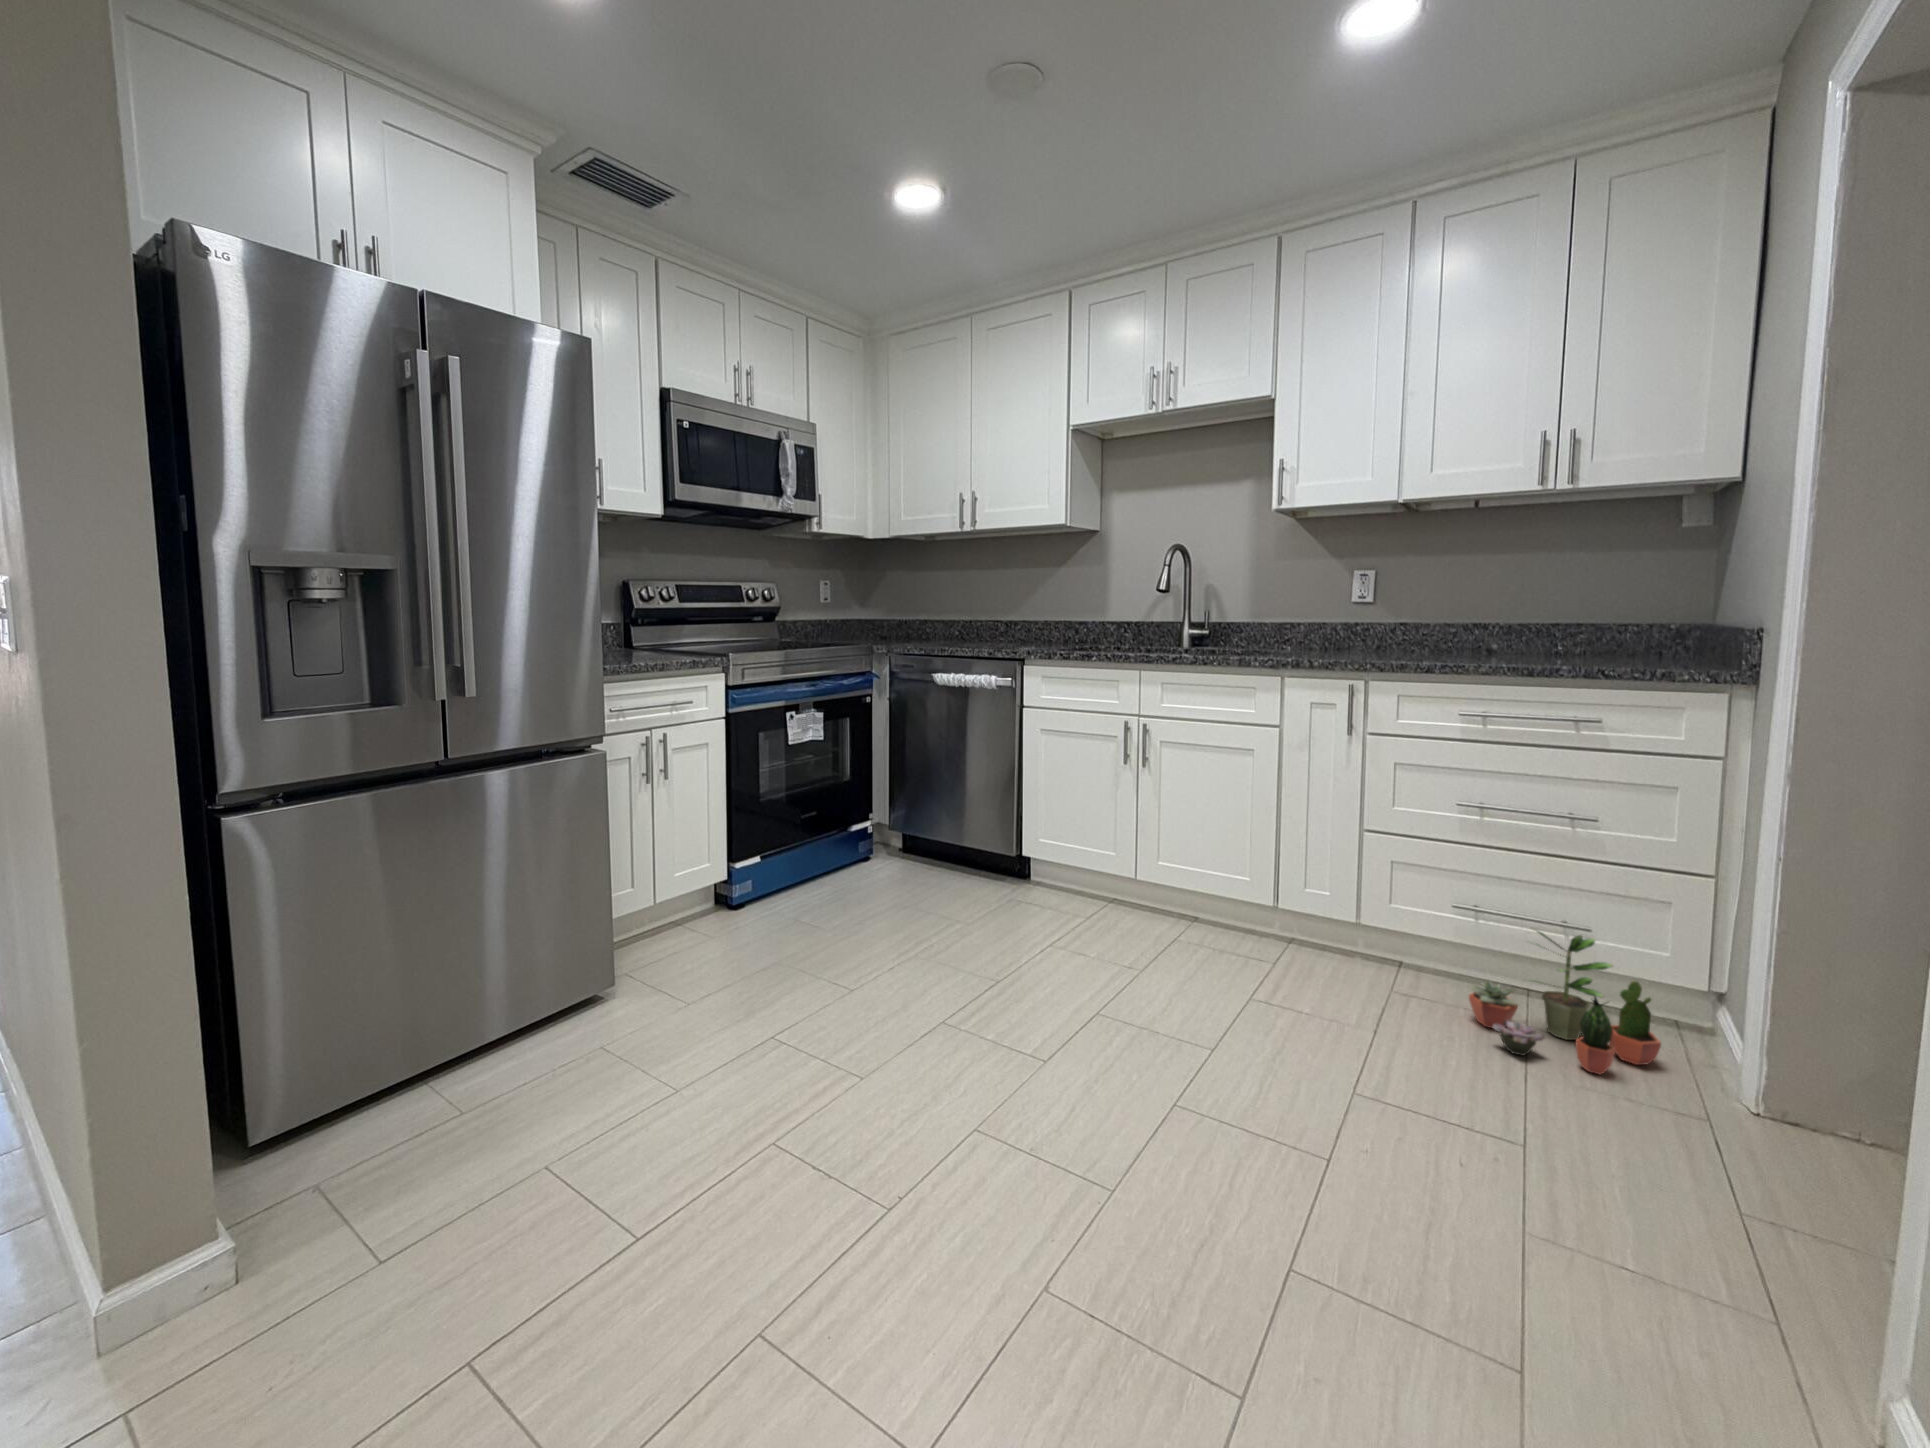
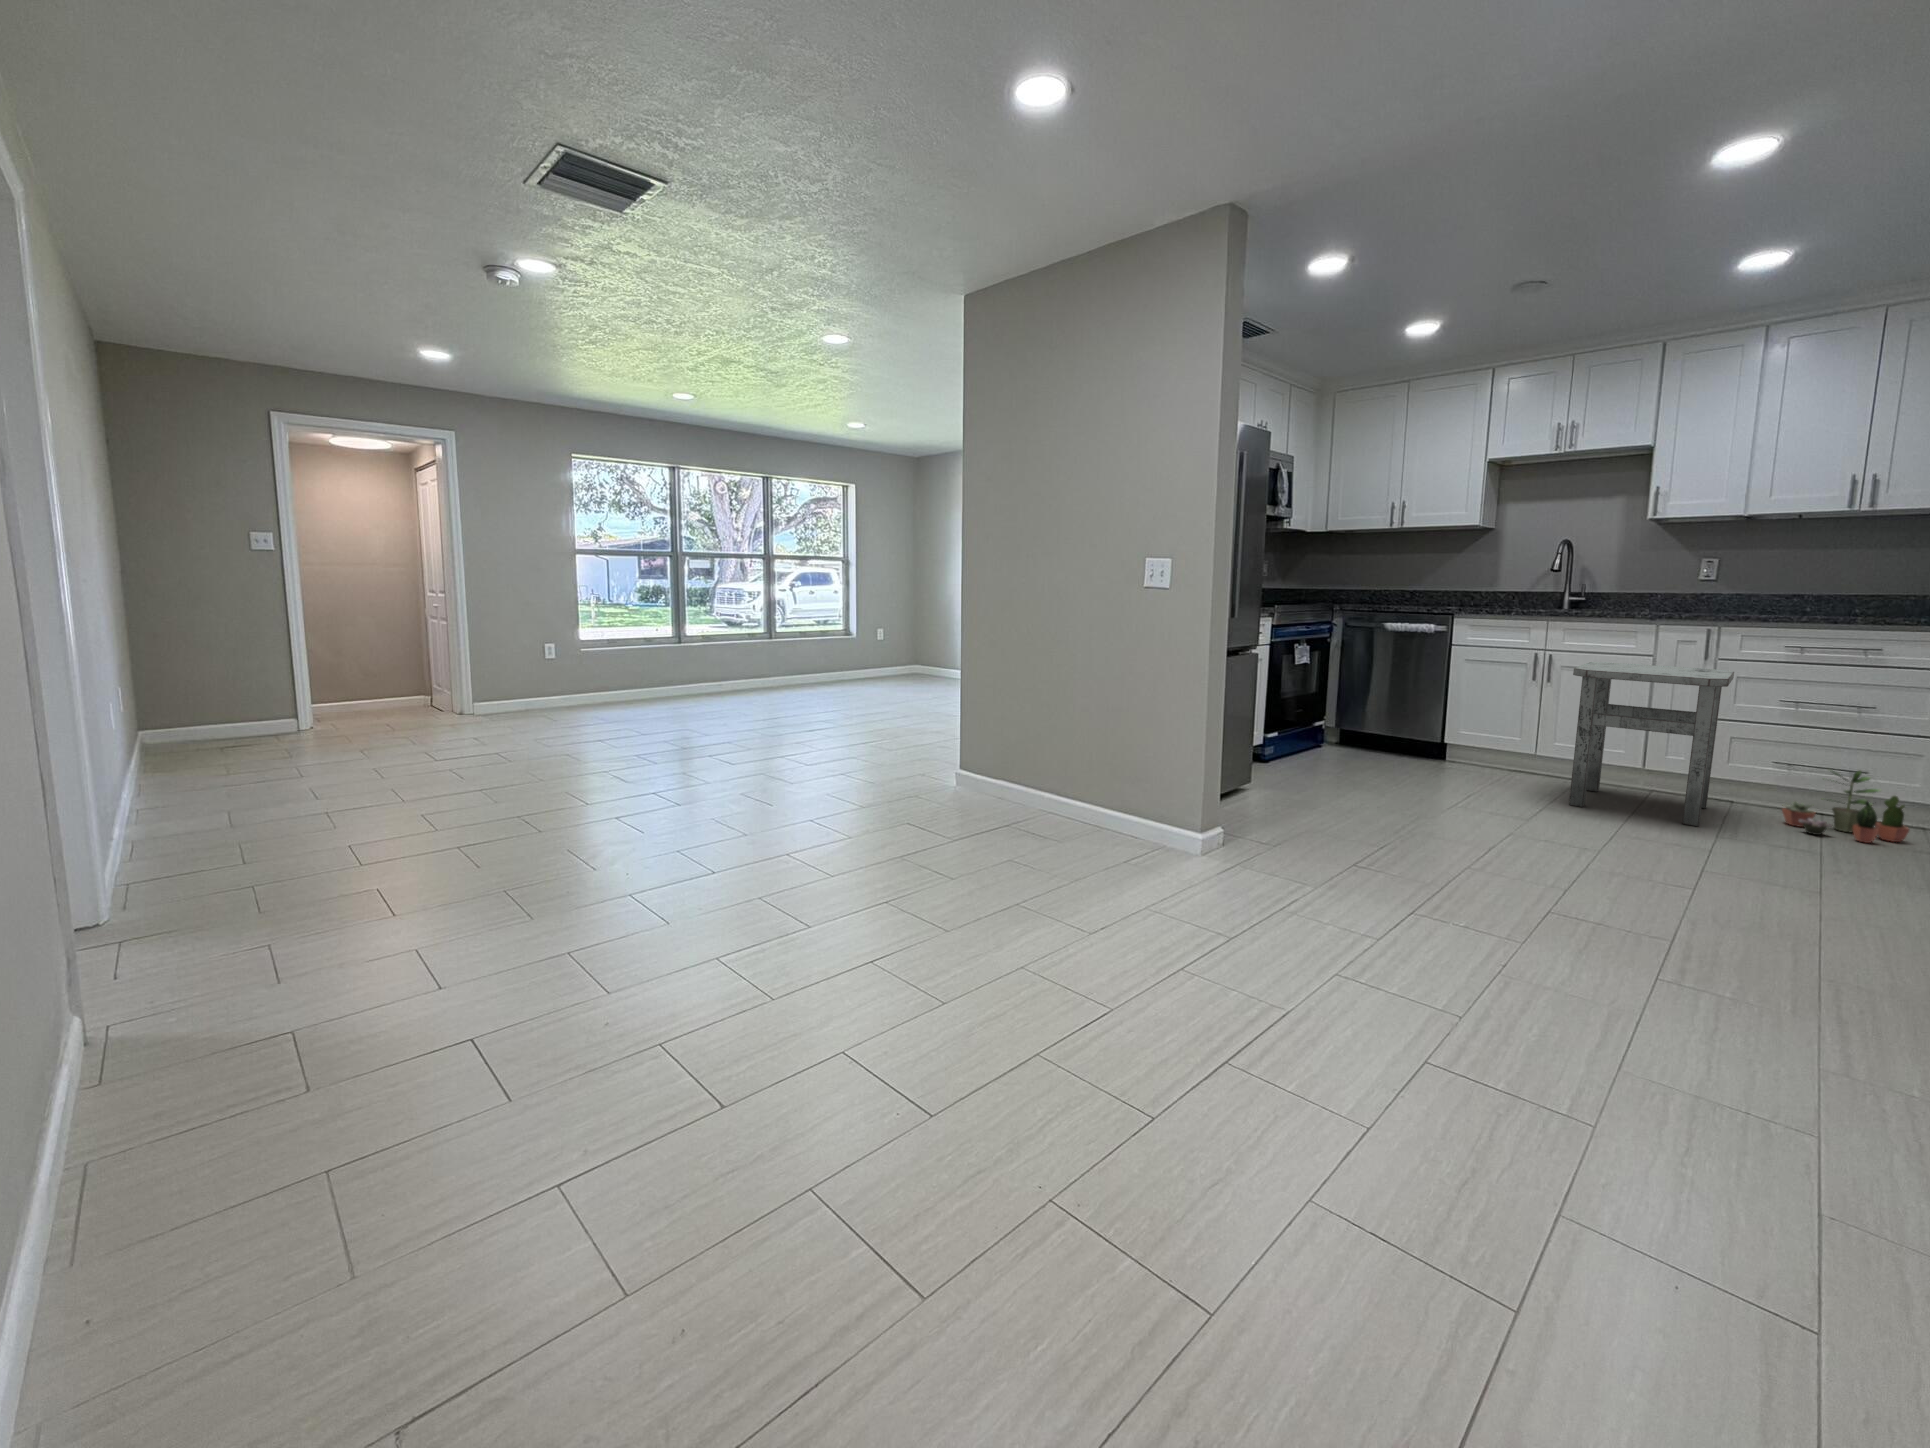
side table: none [1146,737,1389,1047] -> present [1569,662,1734,826]

